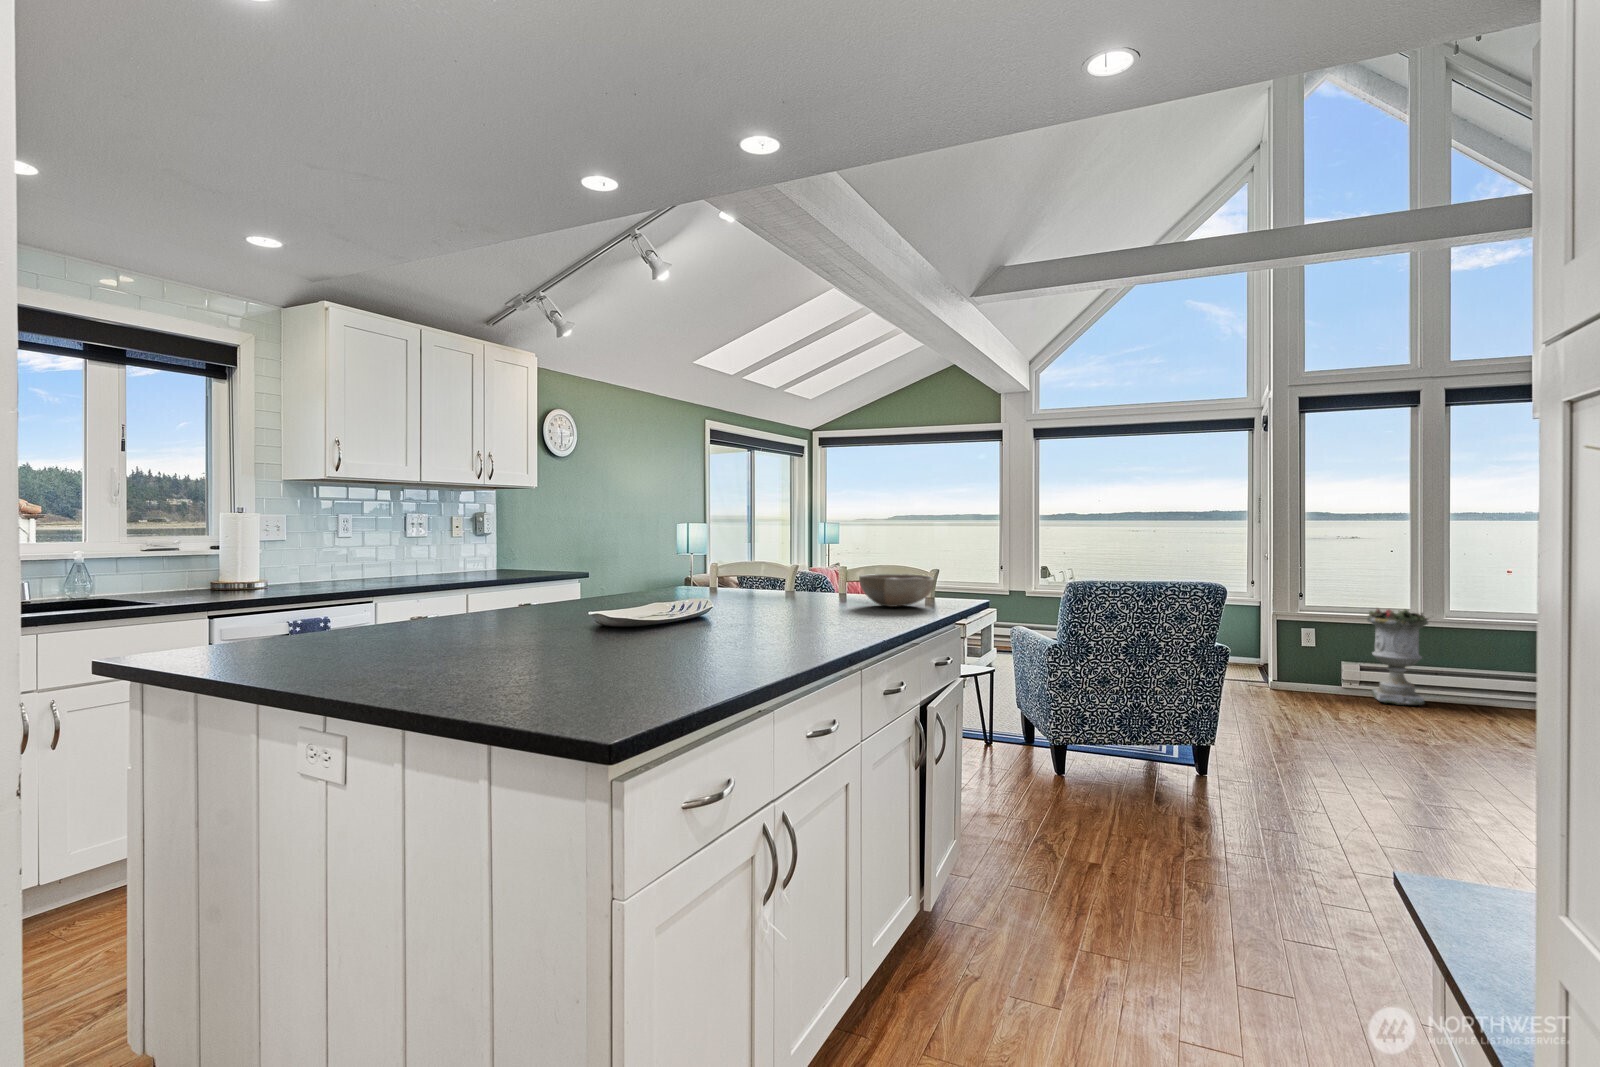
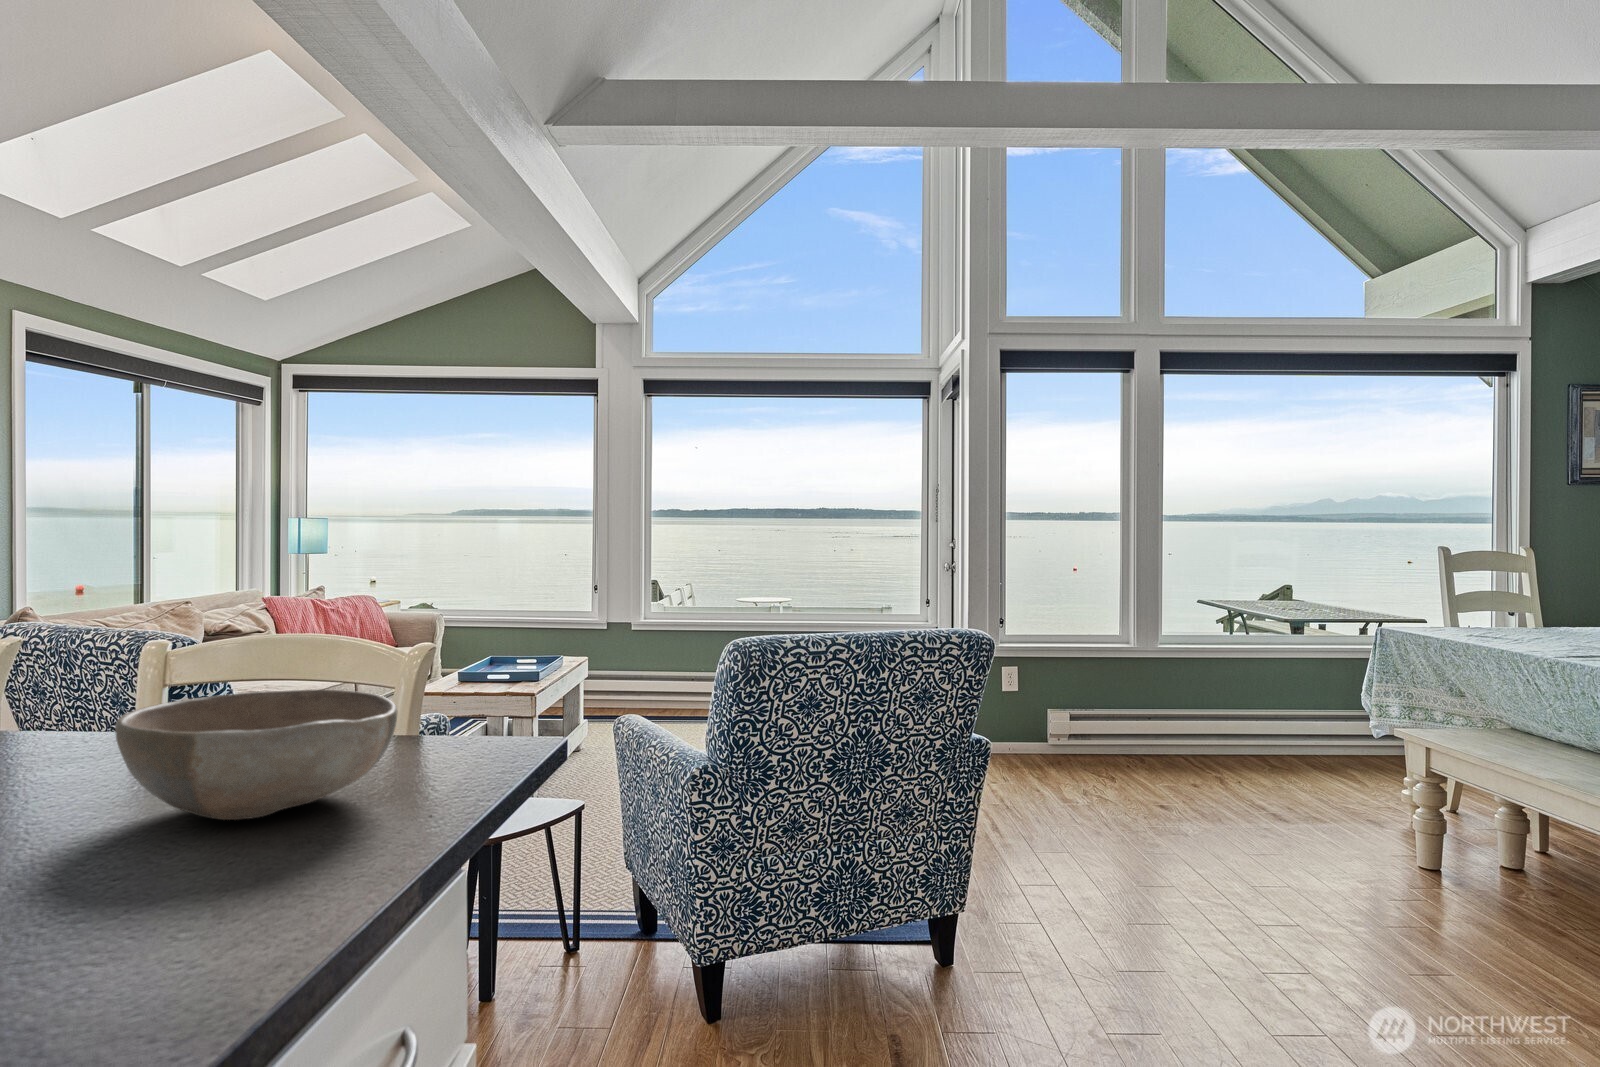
planter: present [1367,609,1428,705] -> none [1078,635,1152,764]

